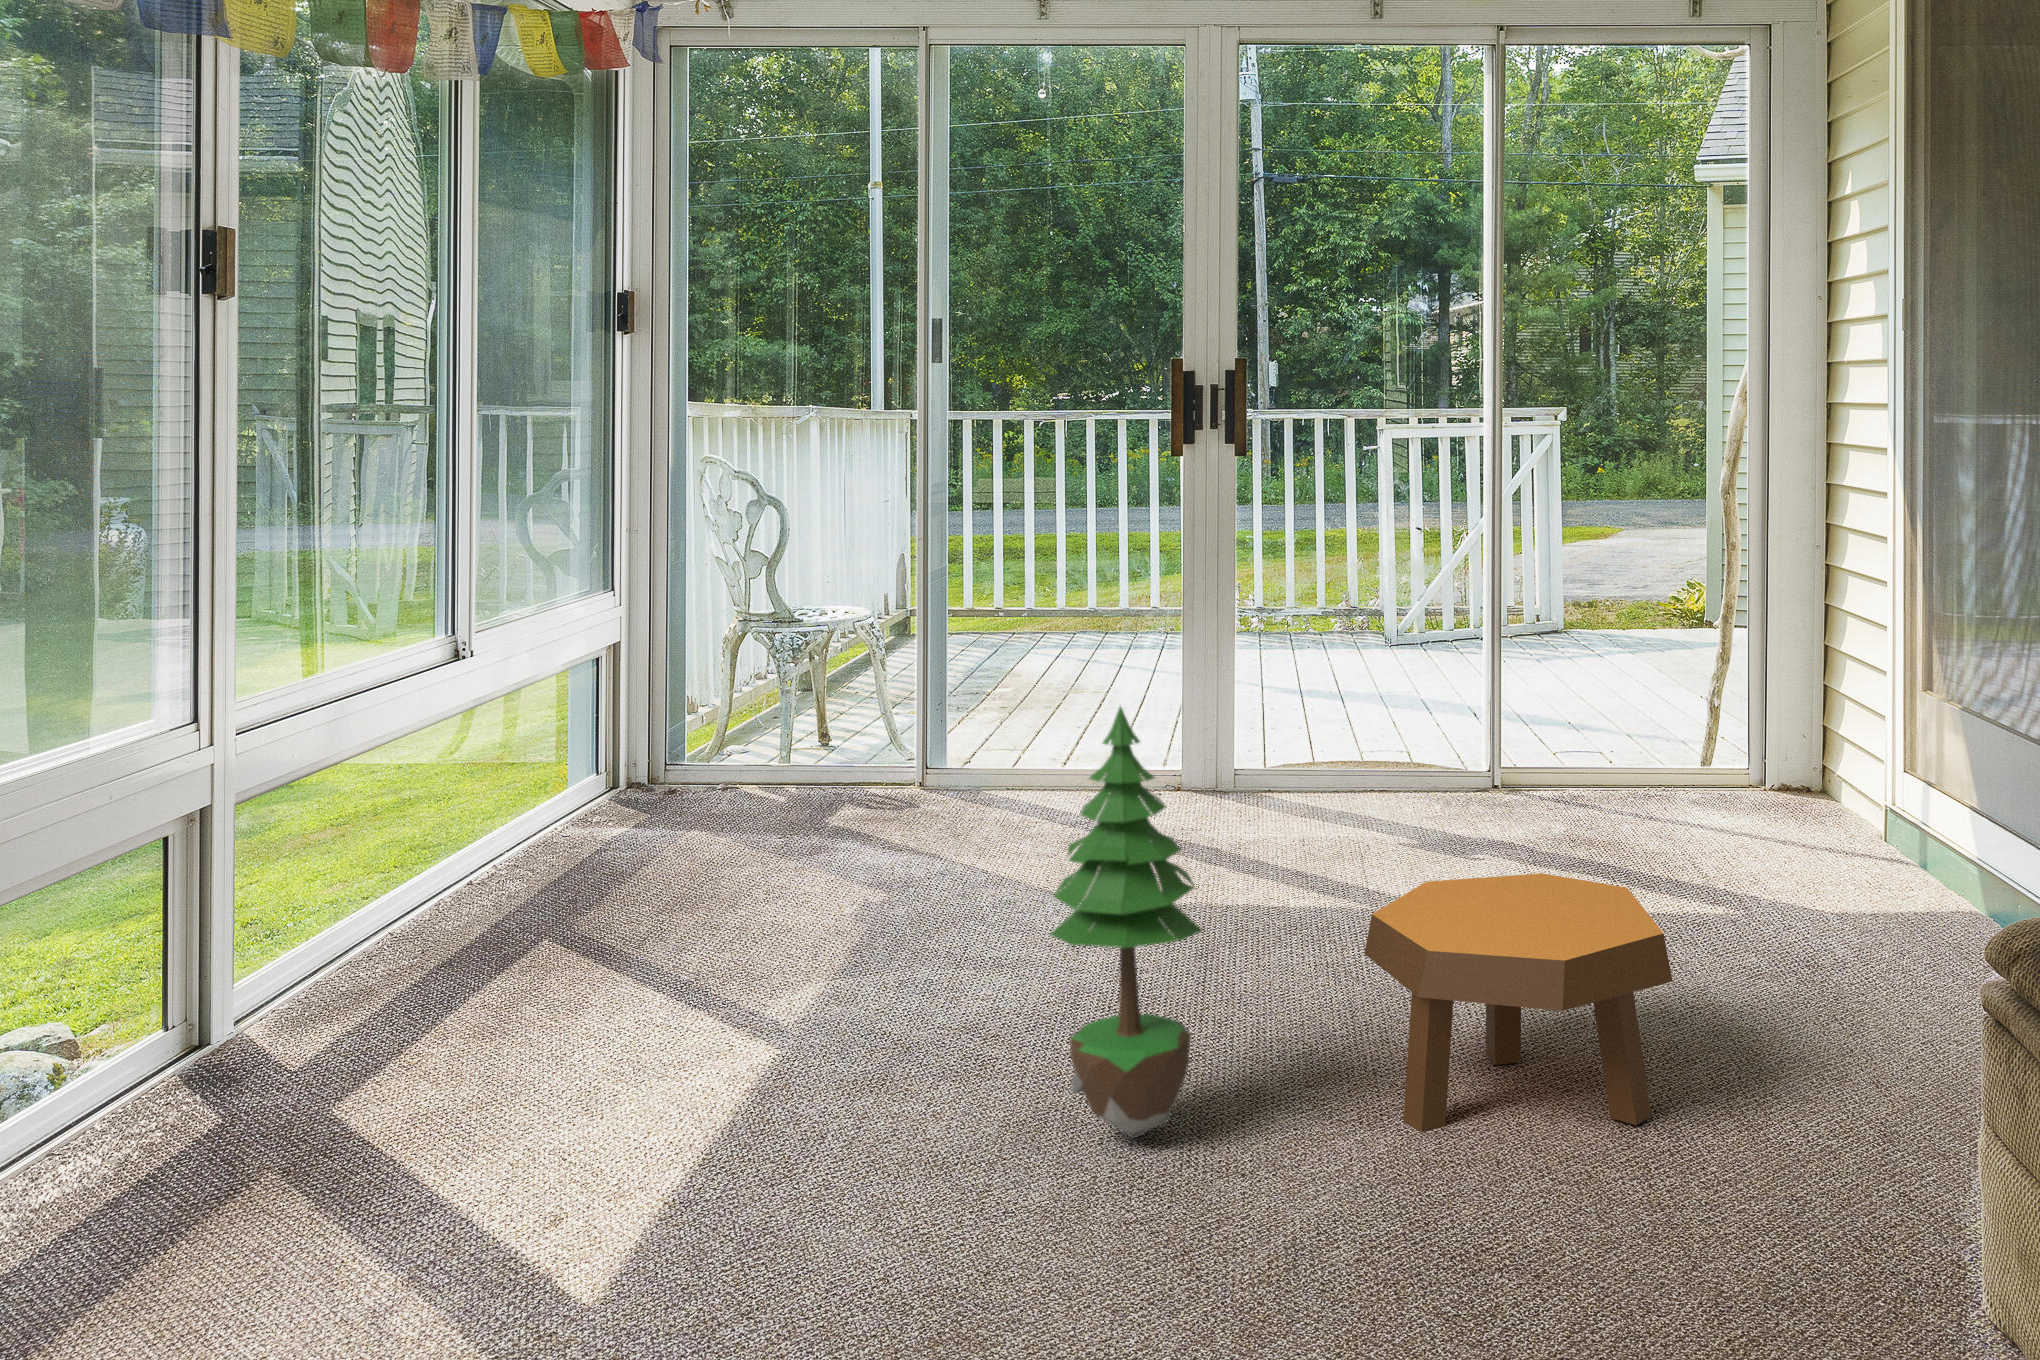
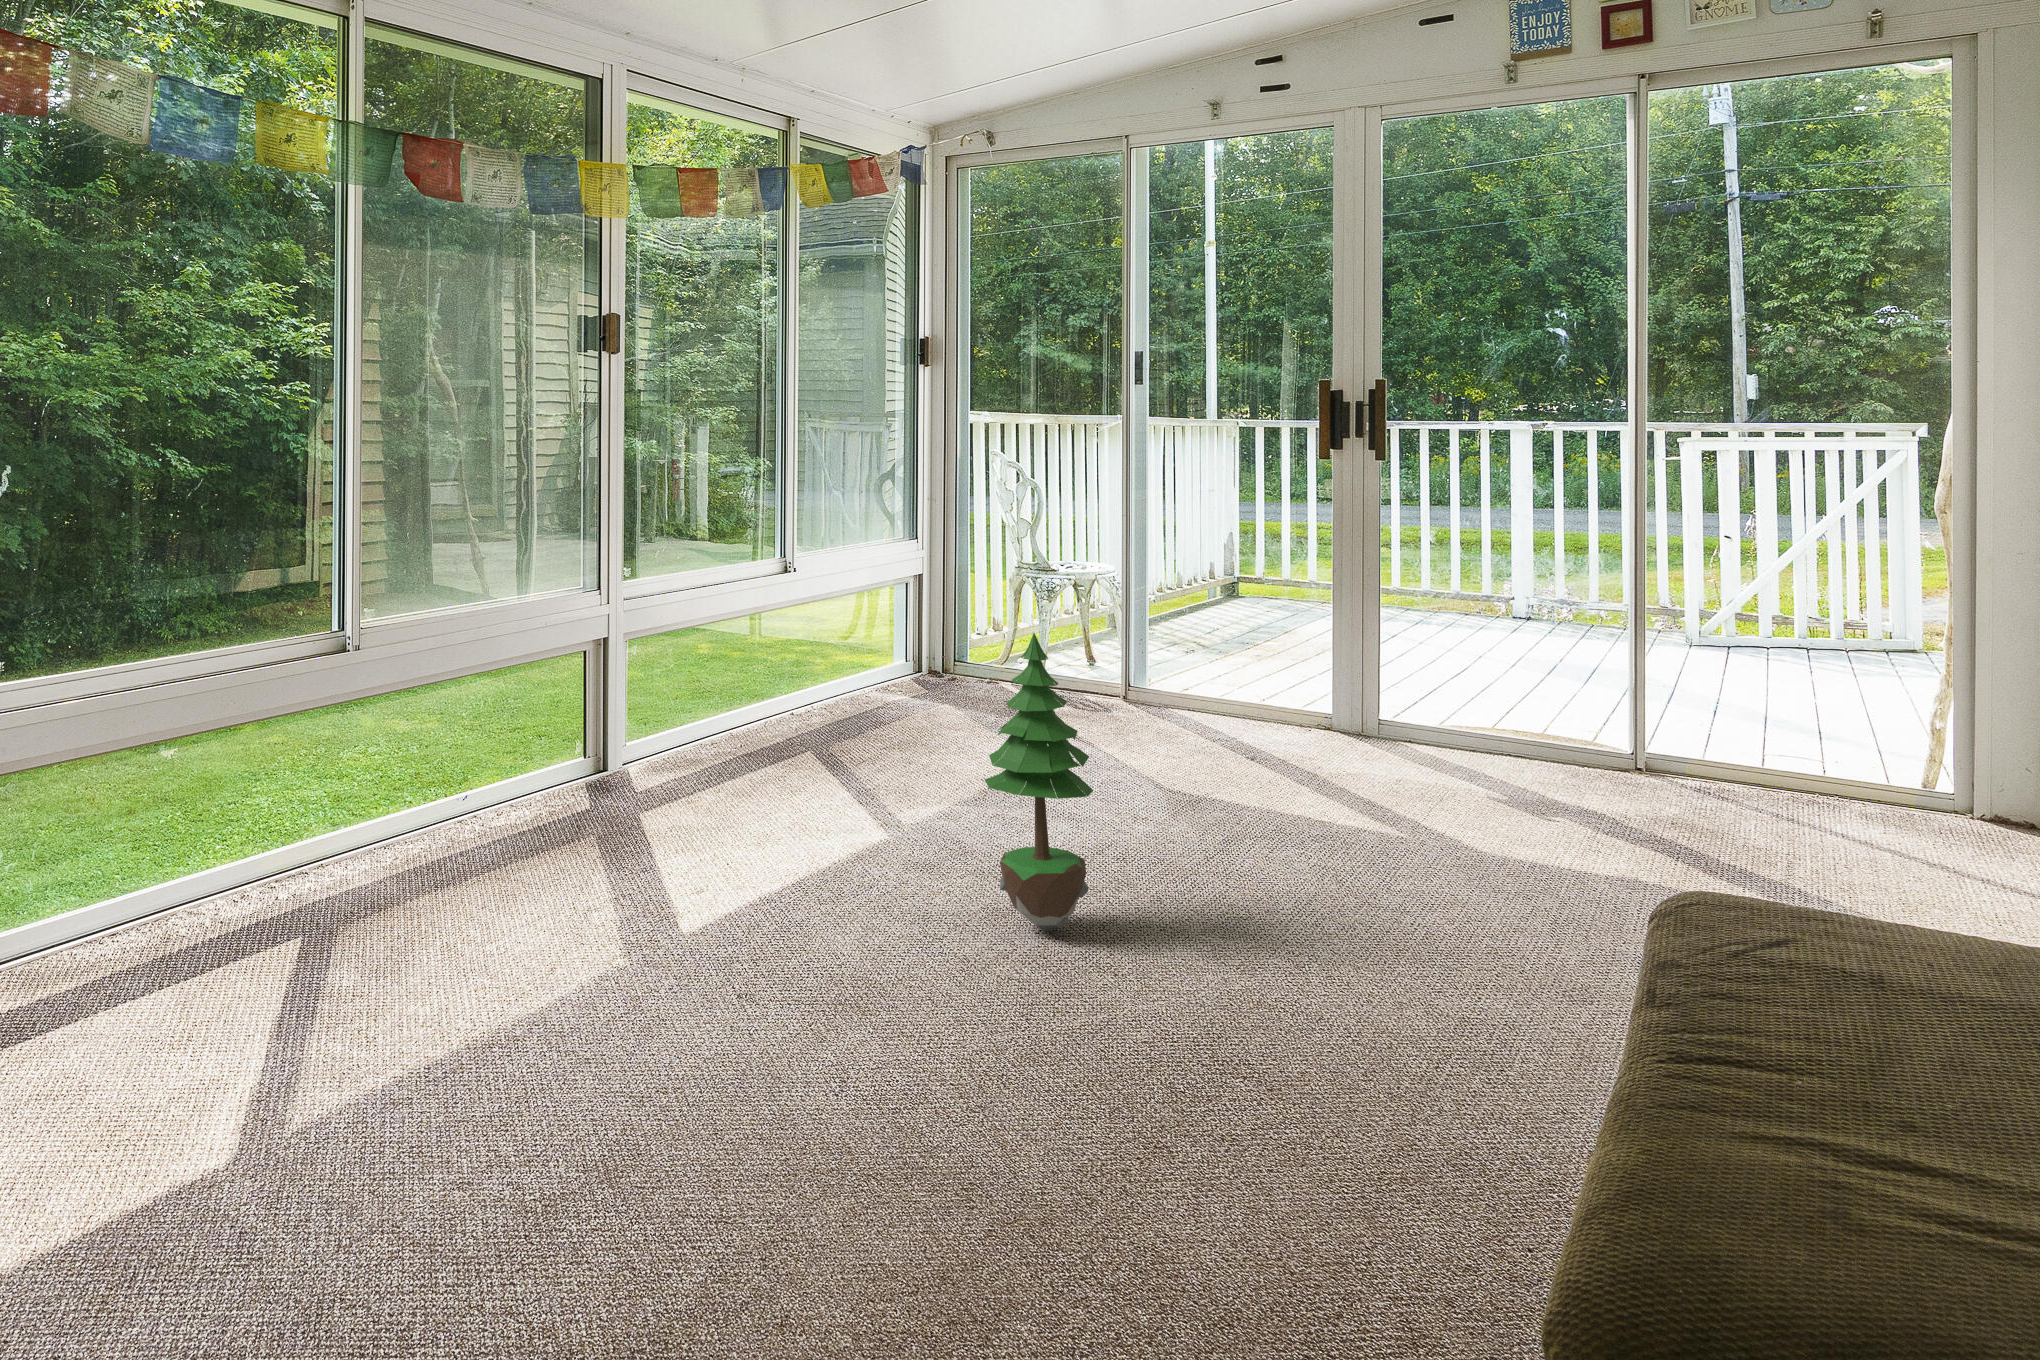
footstool: present [1365,873,1673,1132] -> none [1244,803,1498,1021]

